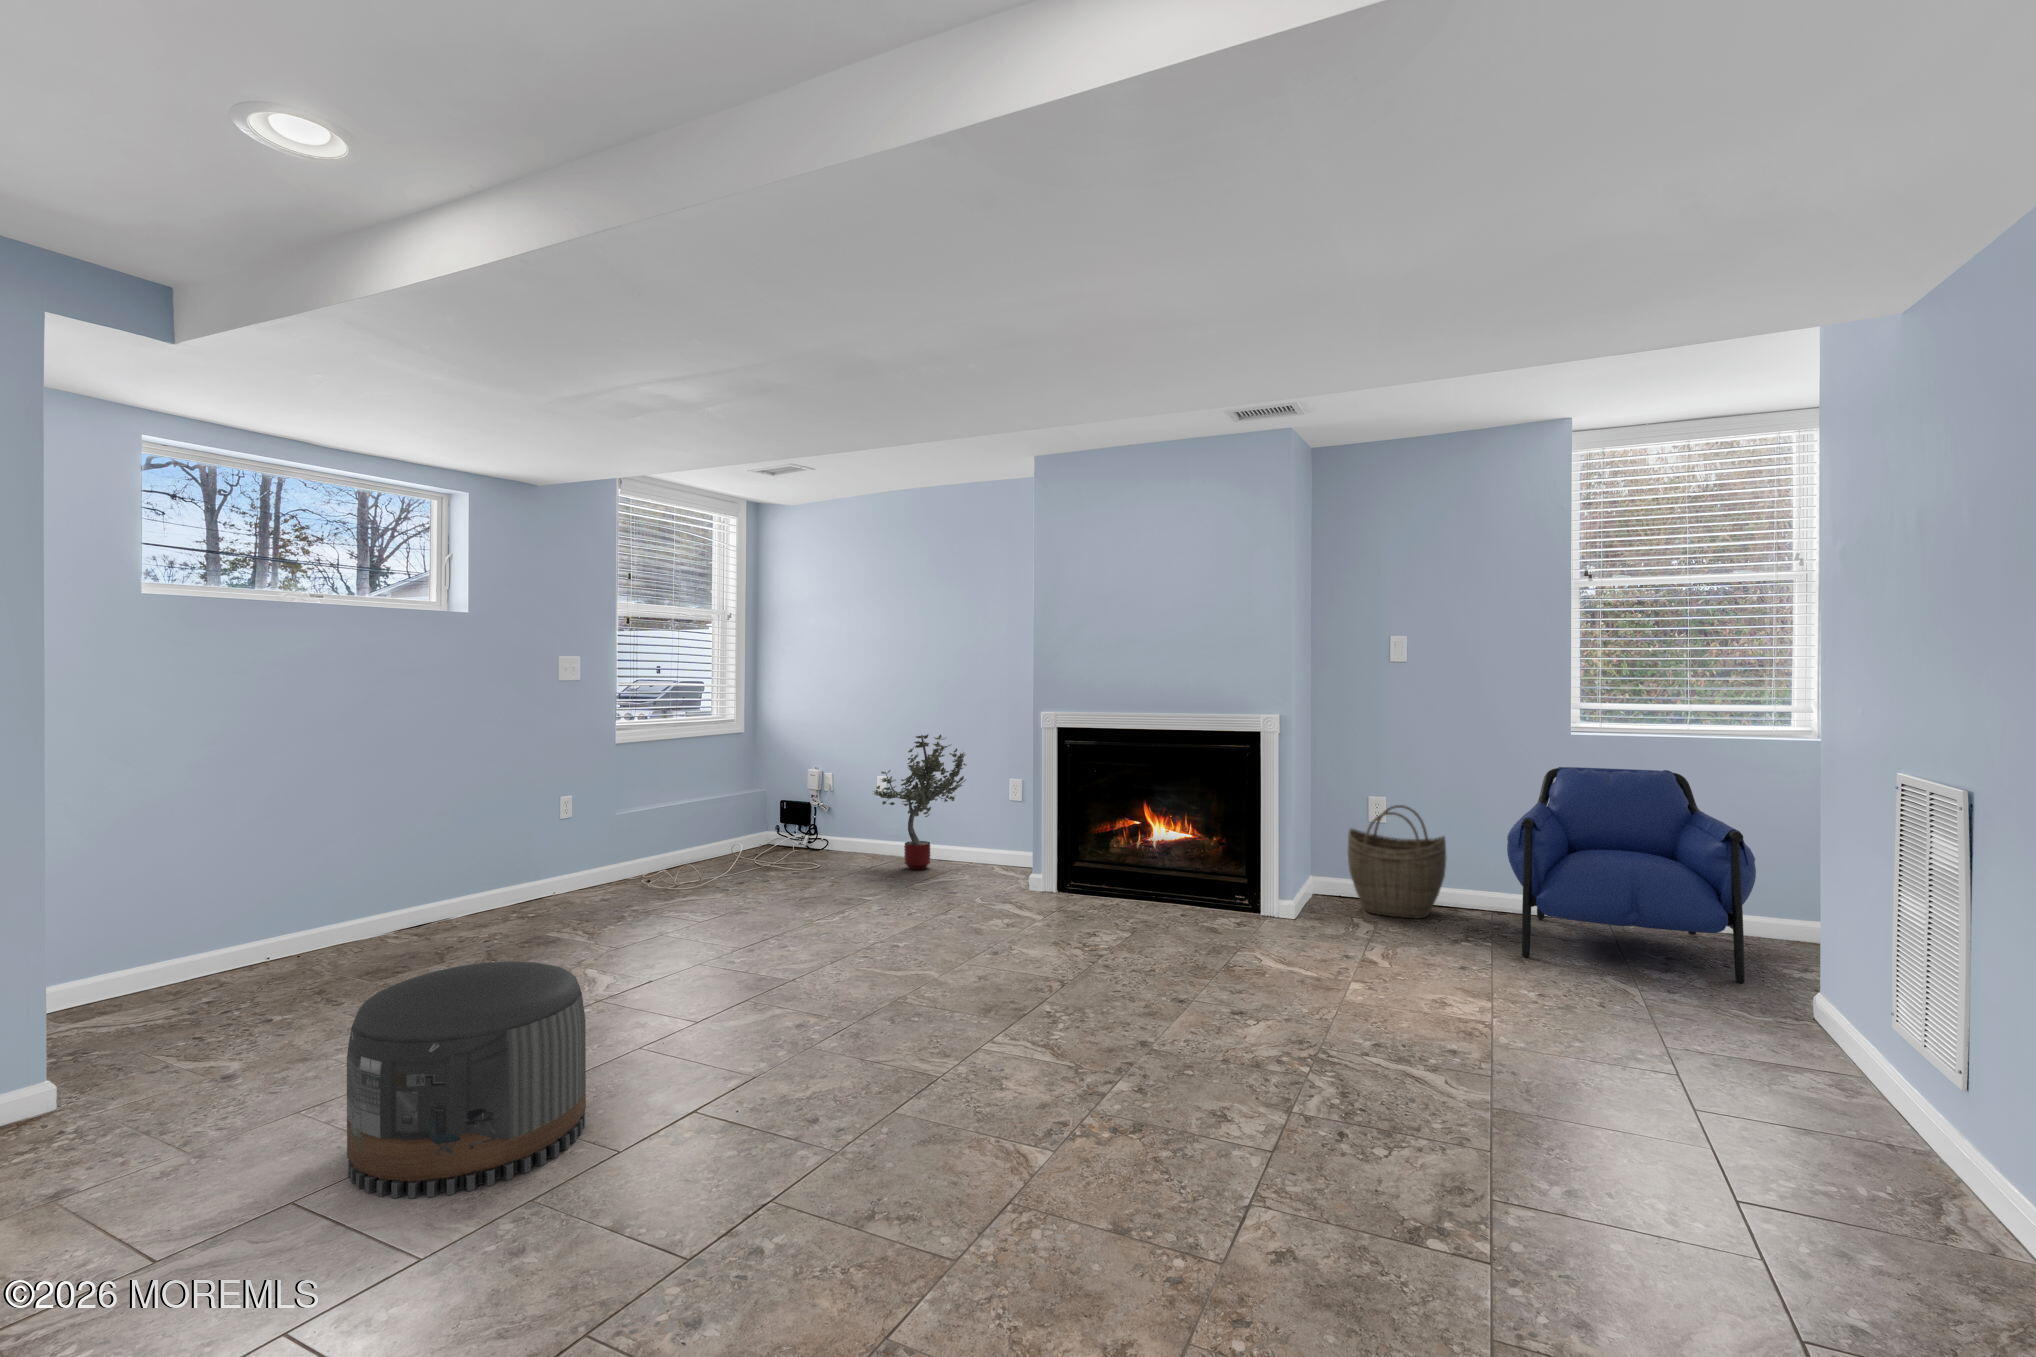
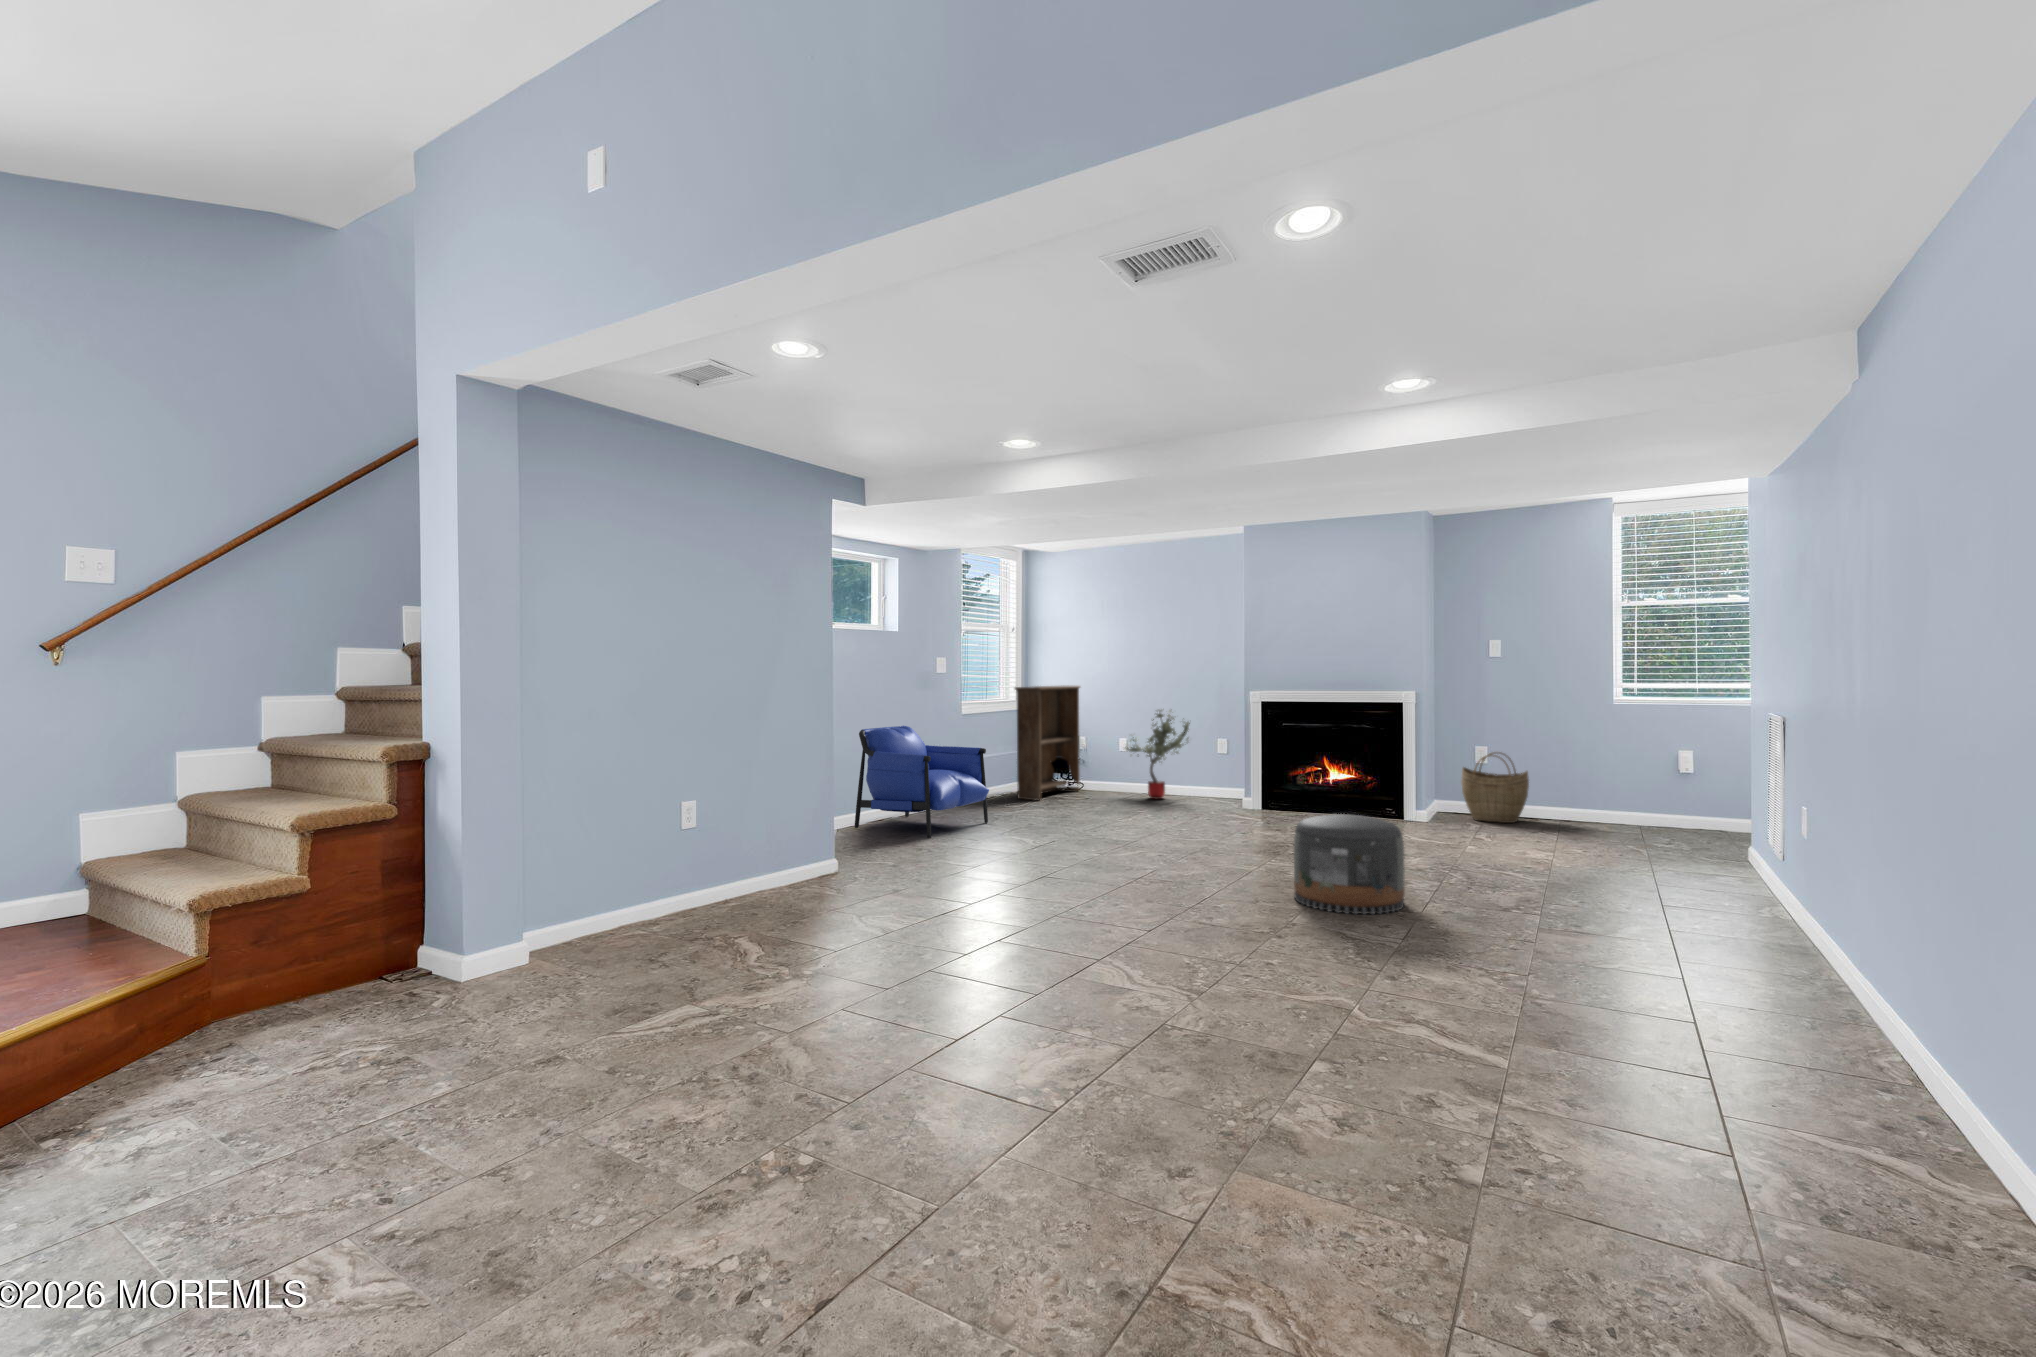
bookshelf: none [702,699,821,875] -> present [1015,686,1080,800]
armchair: present [1507,767,1756,983] -> present [855,726,989,838]
pouf: present [347,961,586,1198] -> present [1294,814,1405,914]

